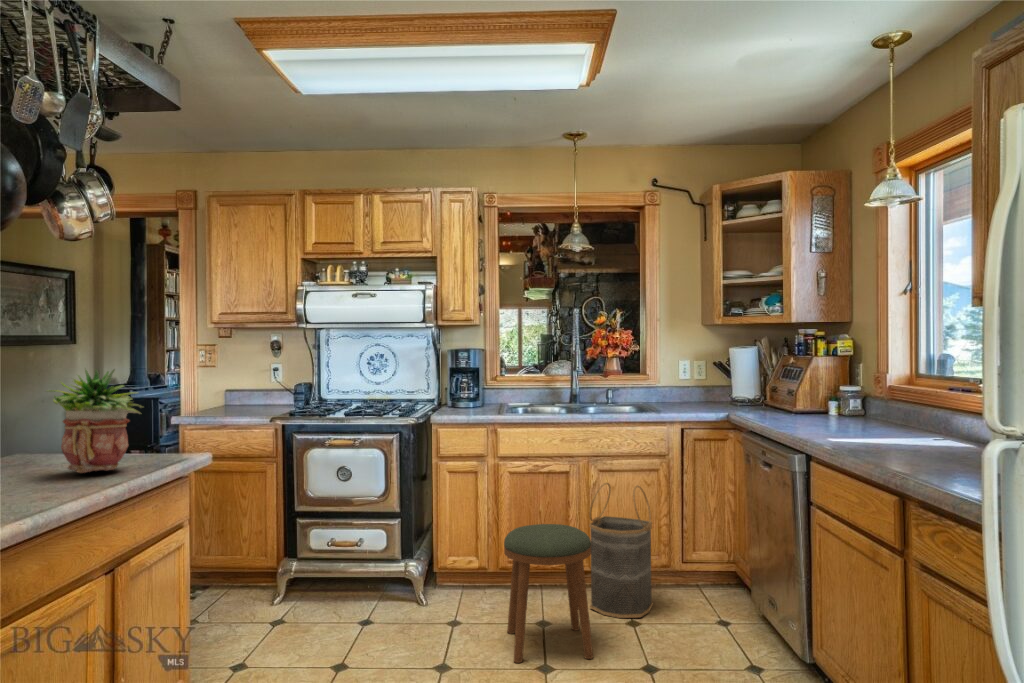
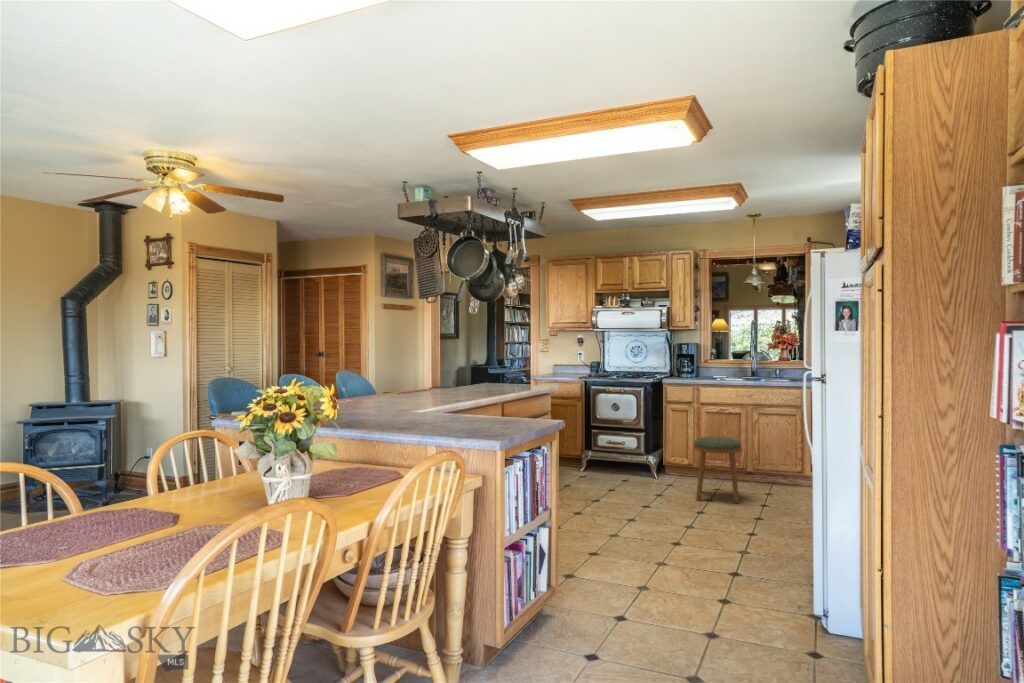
potted plant: present [48,369,142,473] -> none [501,349,534,389]
basket: present [589,483,653,618] -> none [749,420,788,494]

